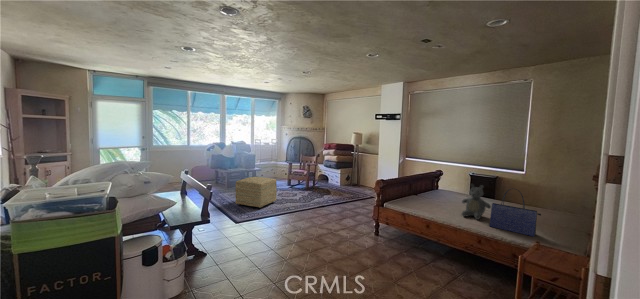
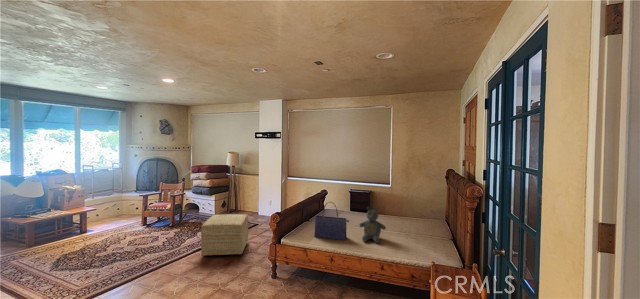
ottoman: present [235,177,277,208] -> present [201,214,248,256]
tote bag: present [489,188,541,237] -> present [314,203,349,240]

